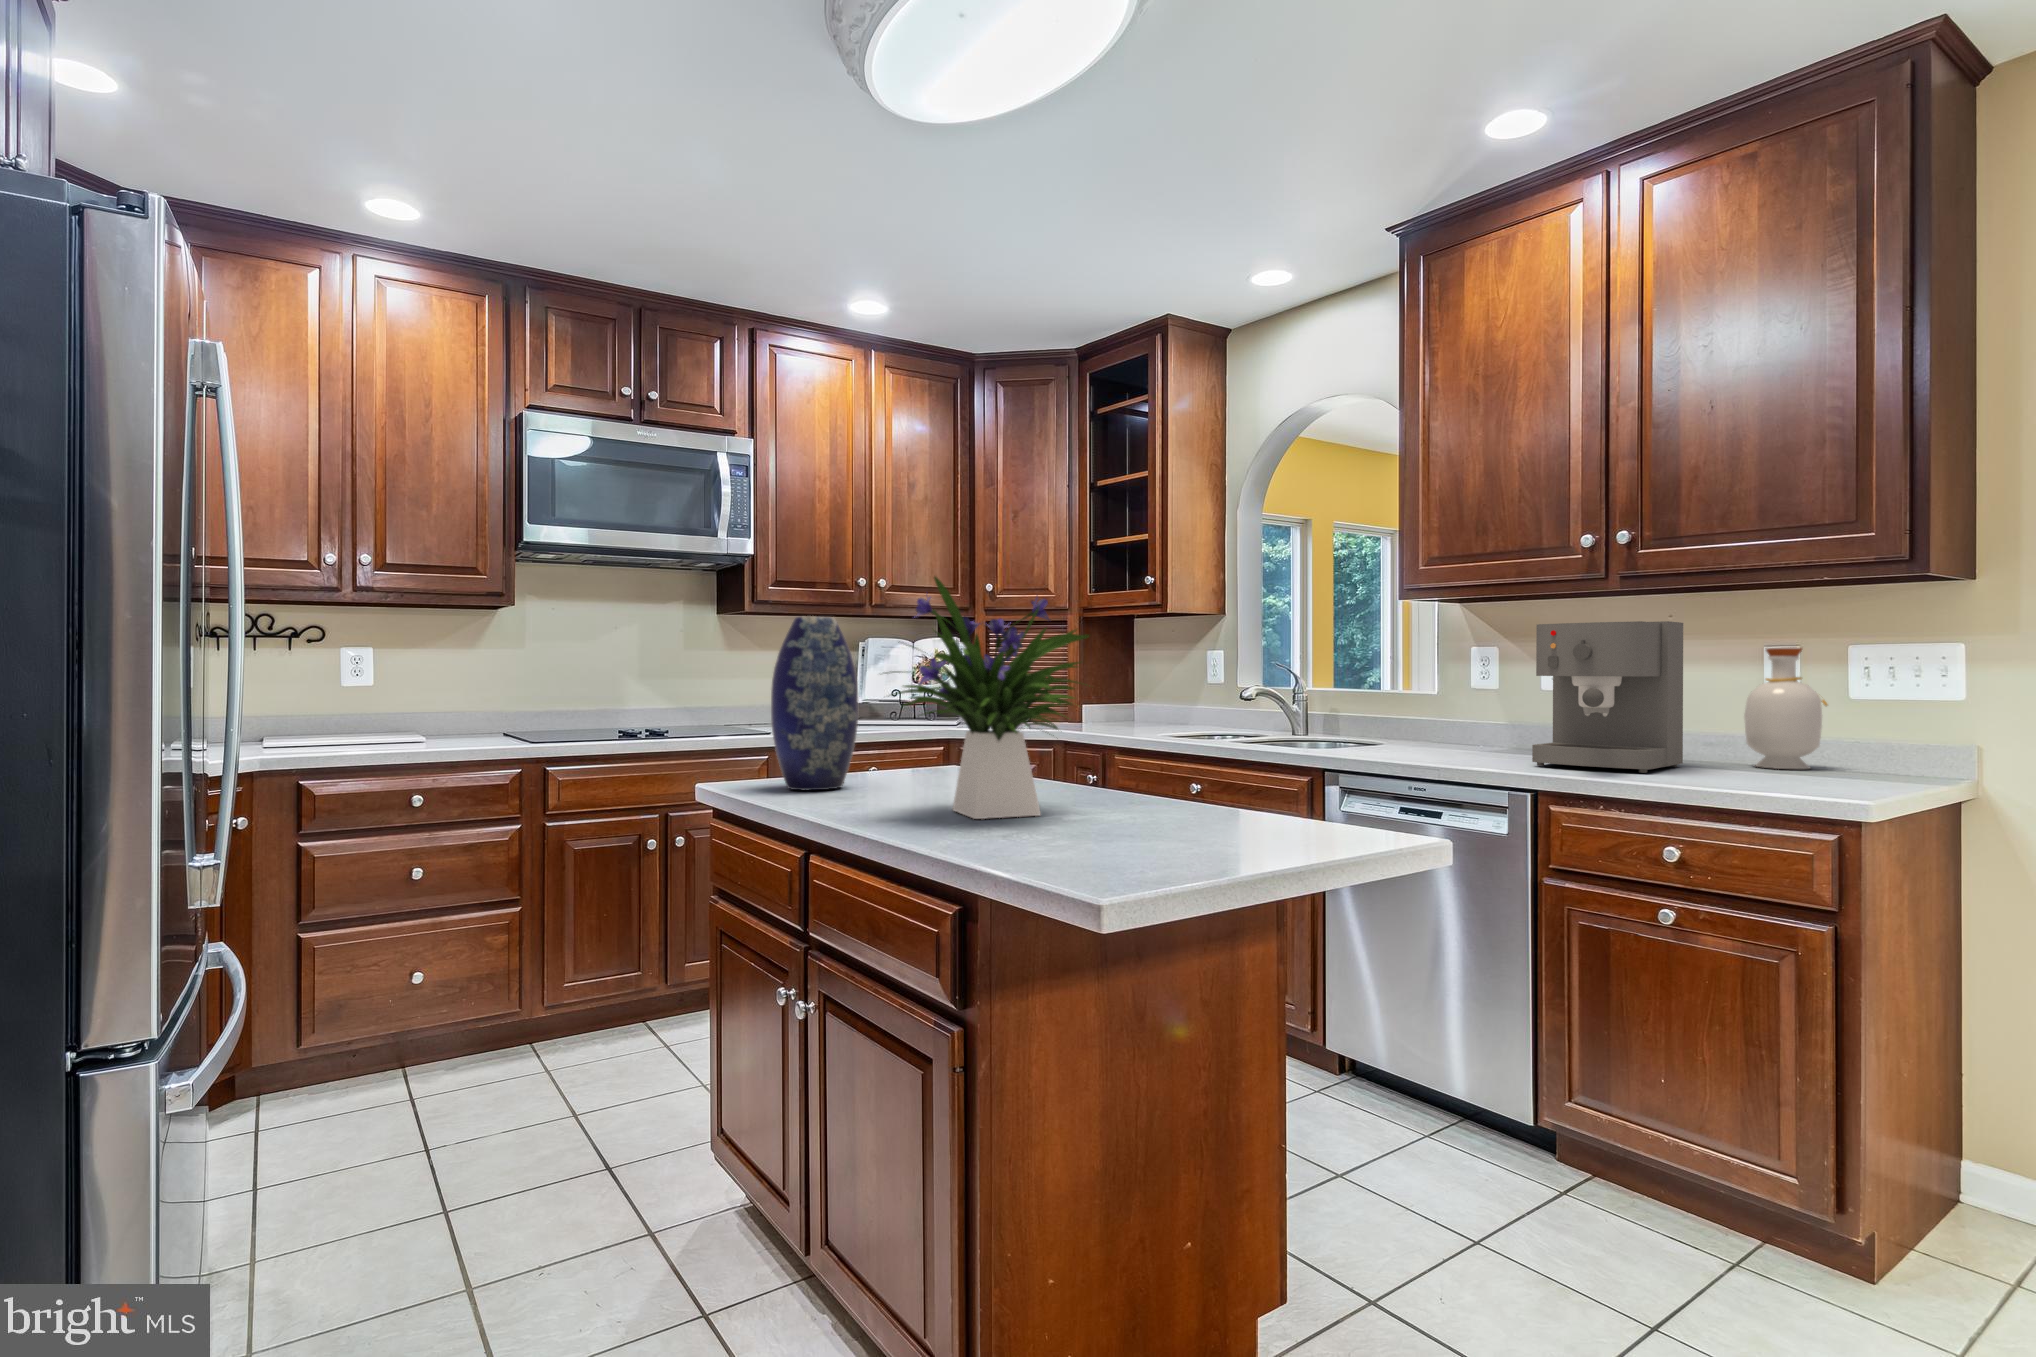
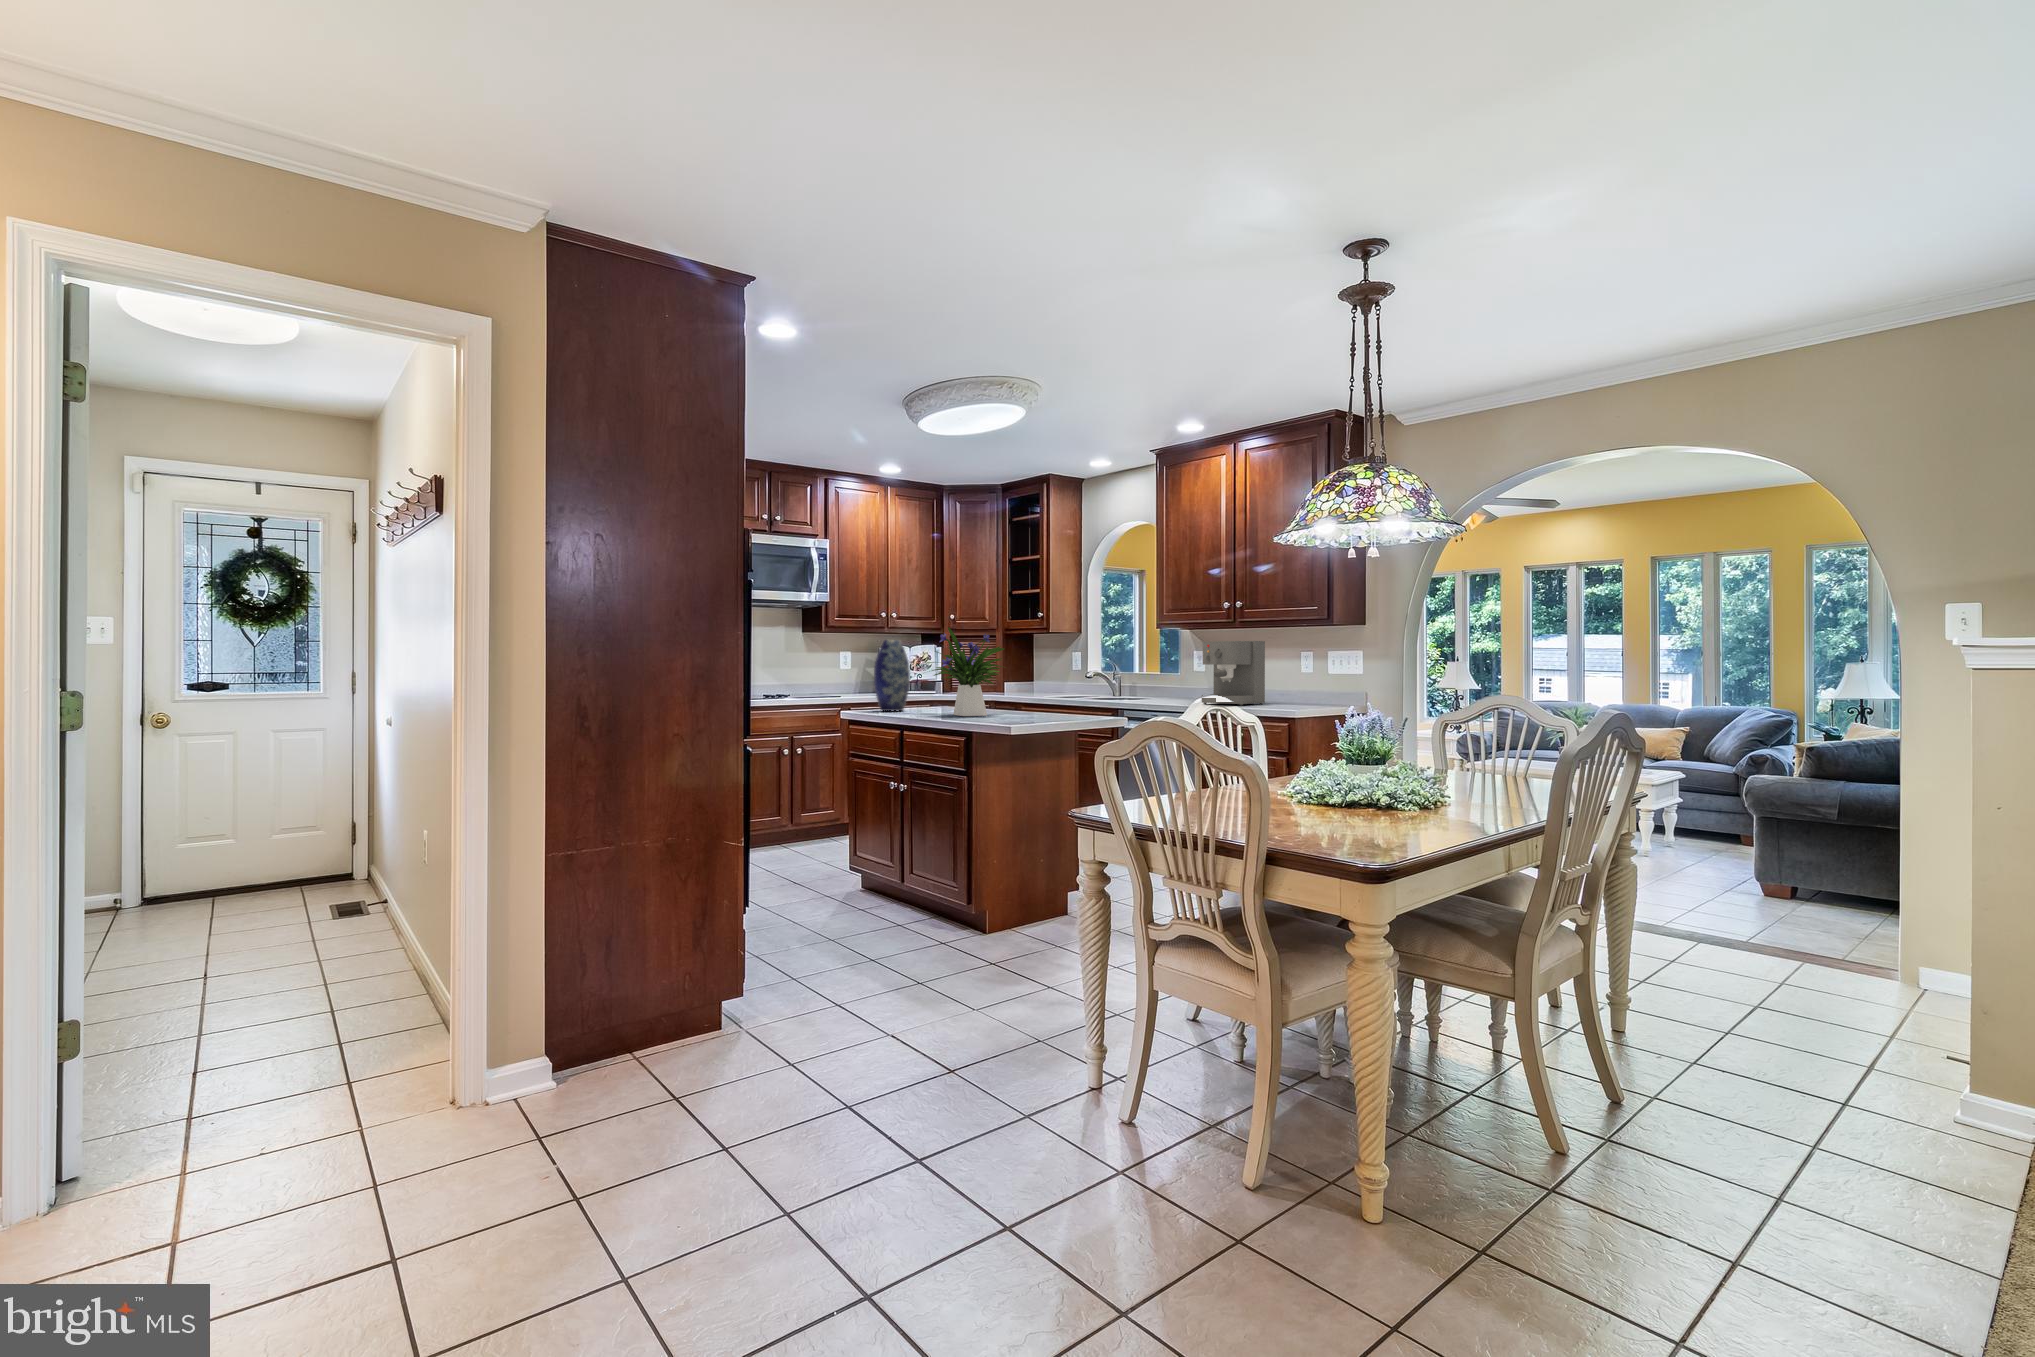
bottle: present [1744,647,1827,769] -> none [1290,652,1321,704]

